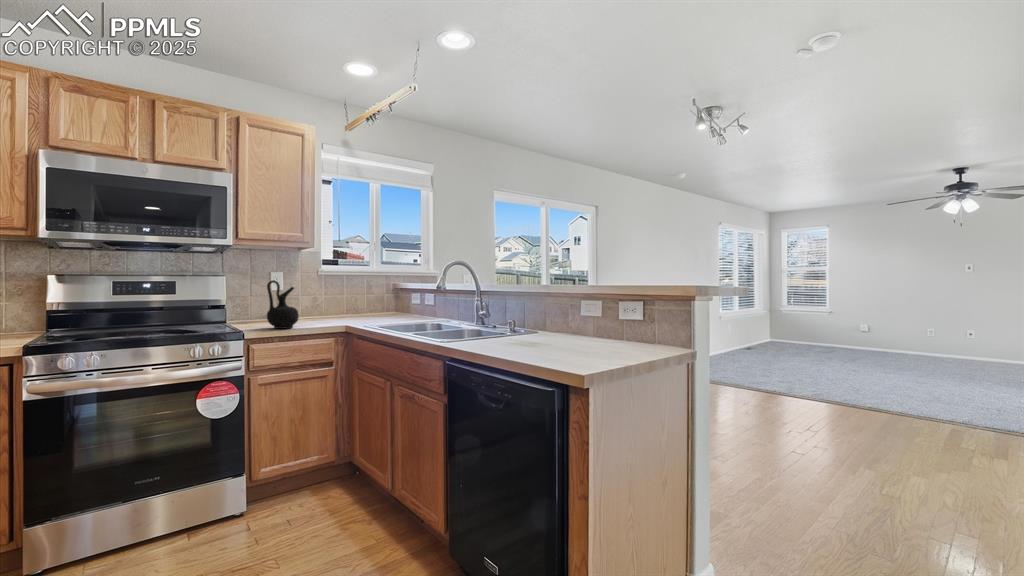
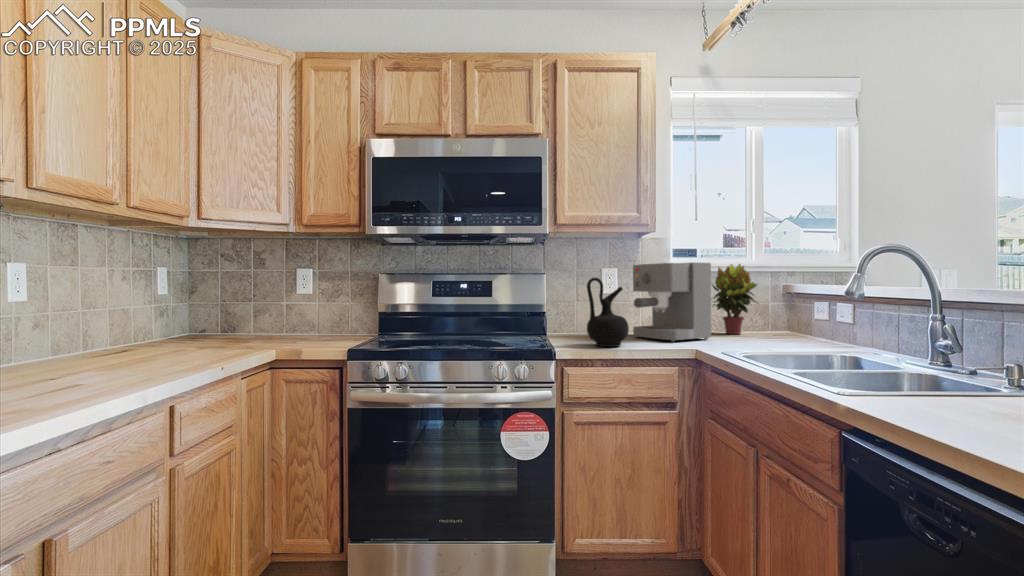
coffee maker: none [298,270,353,324] -> present [633,263,711,342]
potted plant: none [352,271,384,318] -> present [712,264,759,335]

